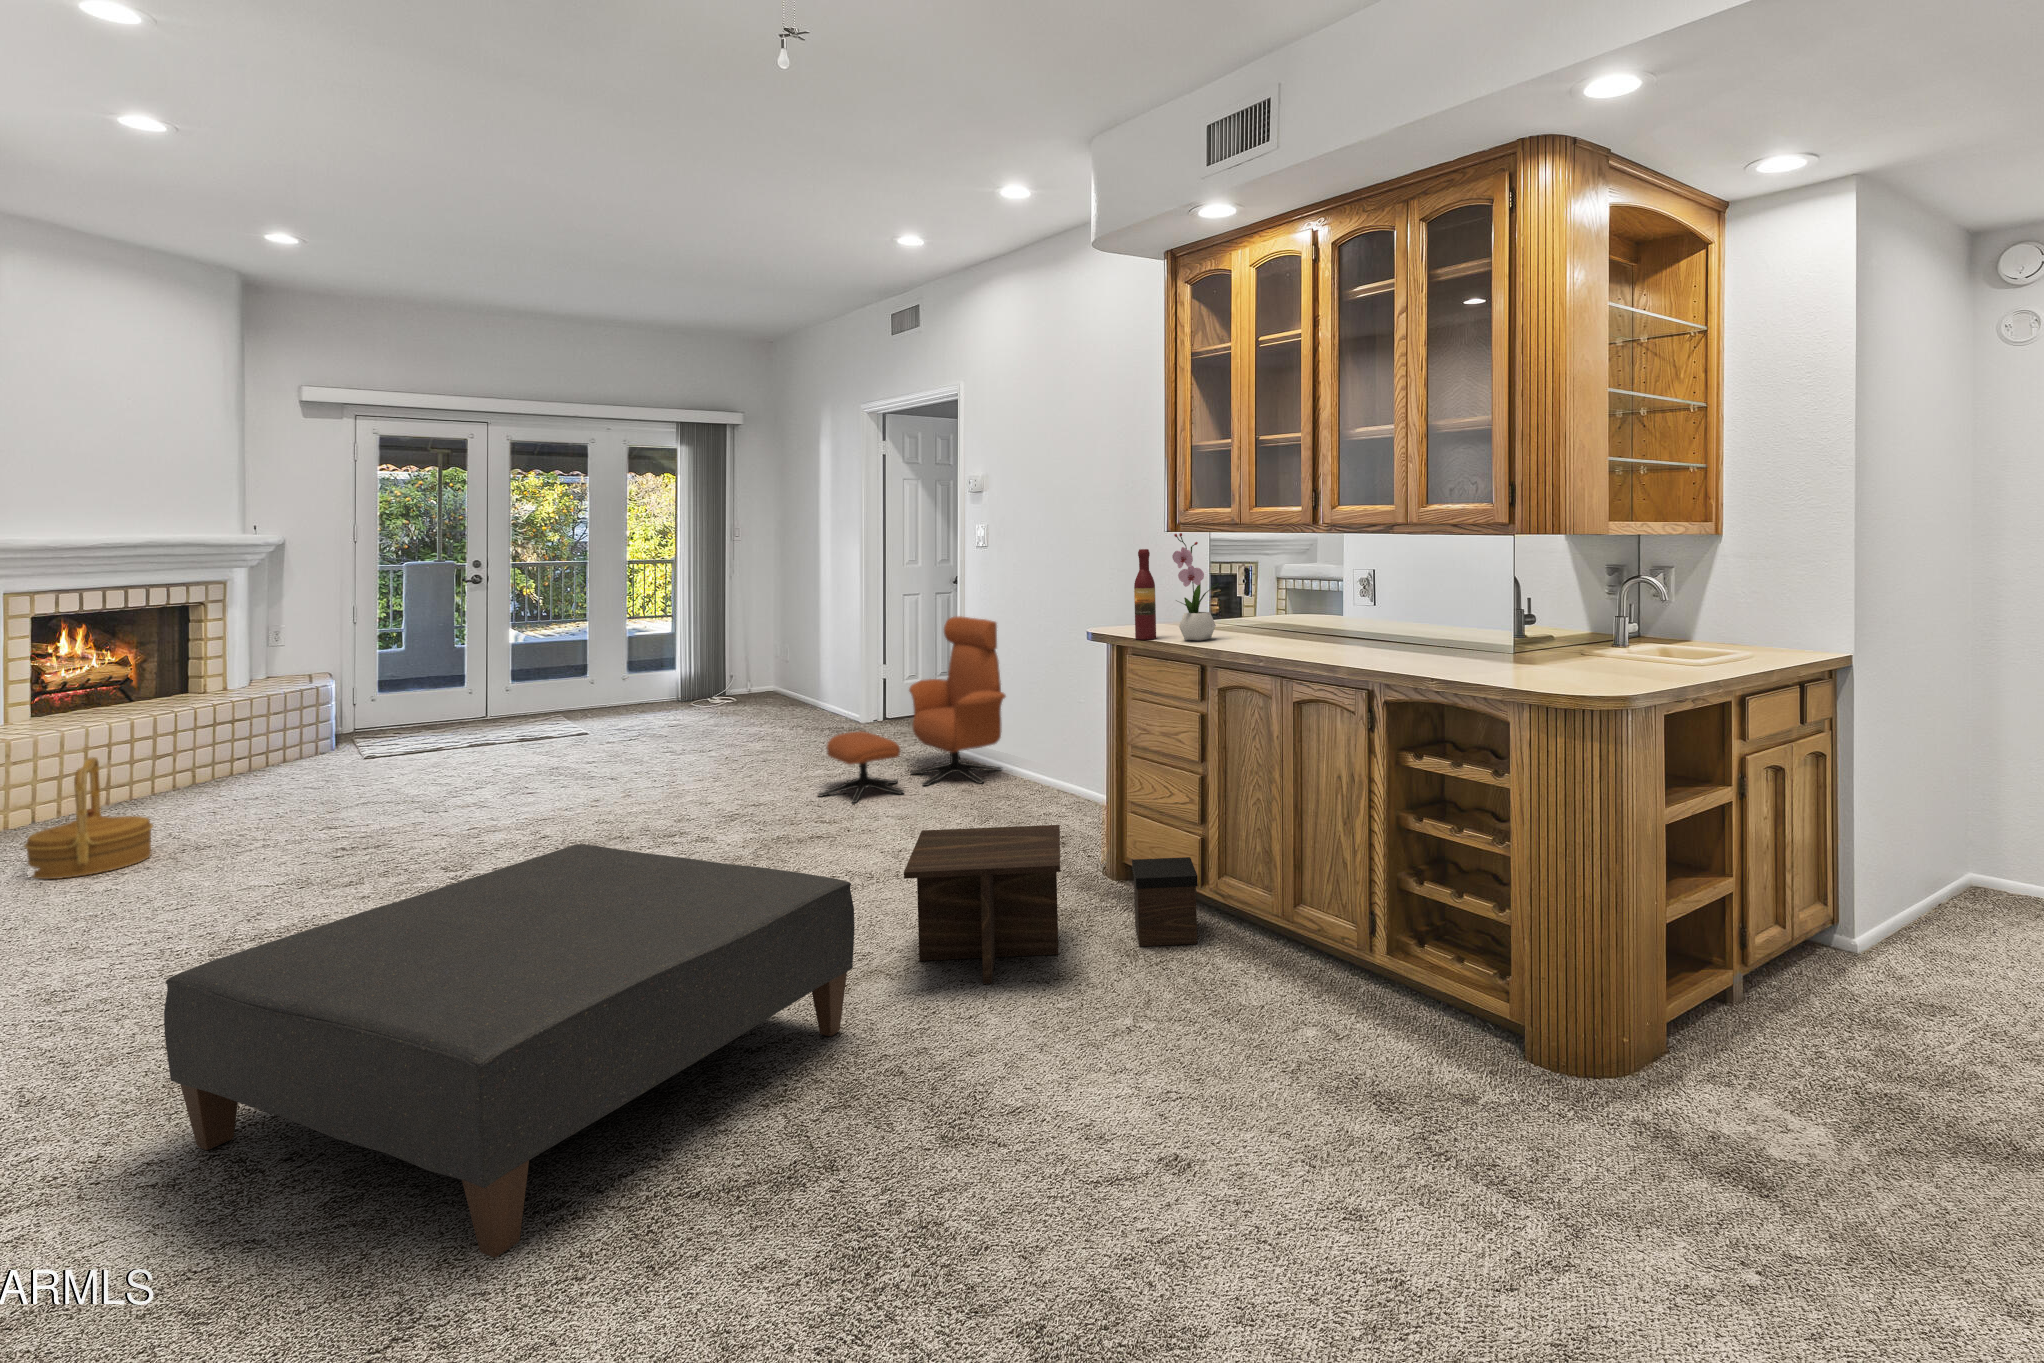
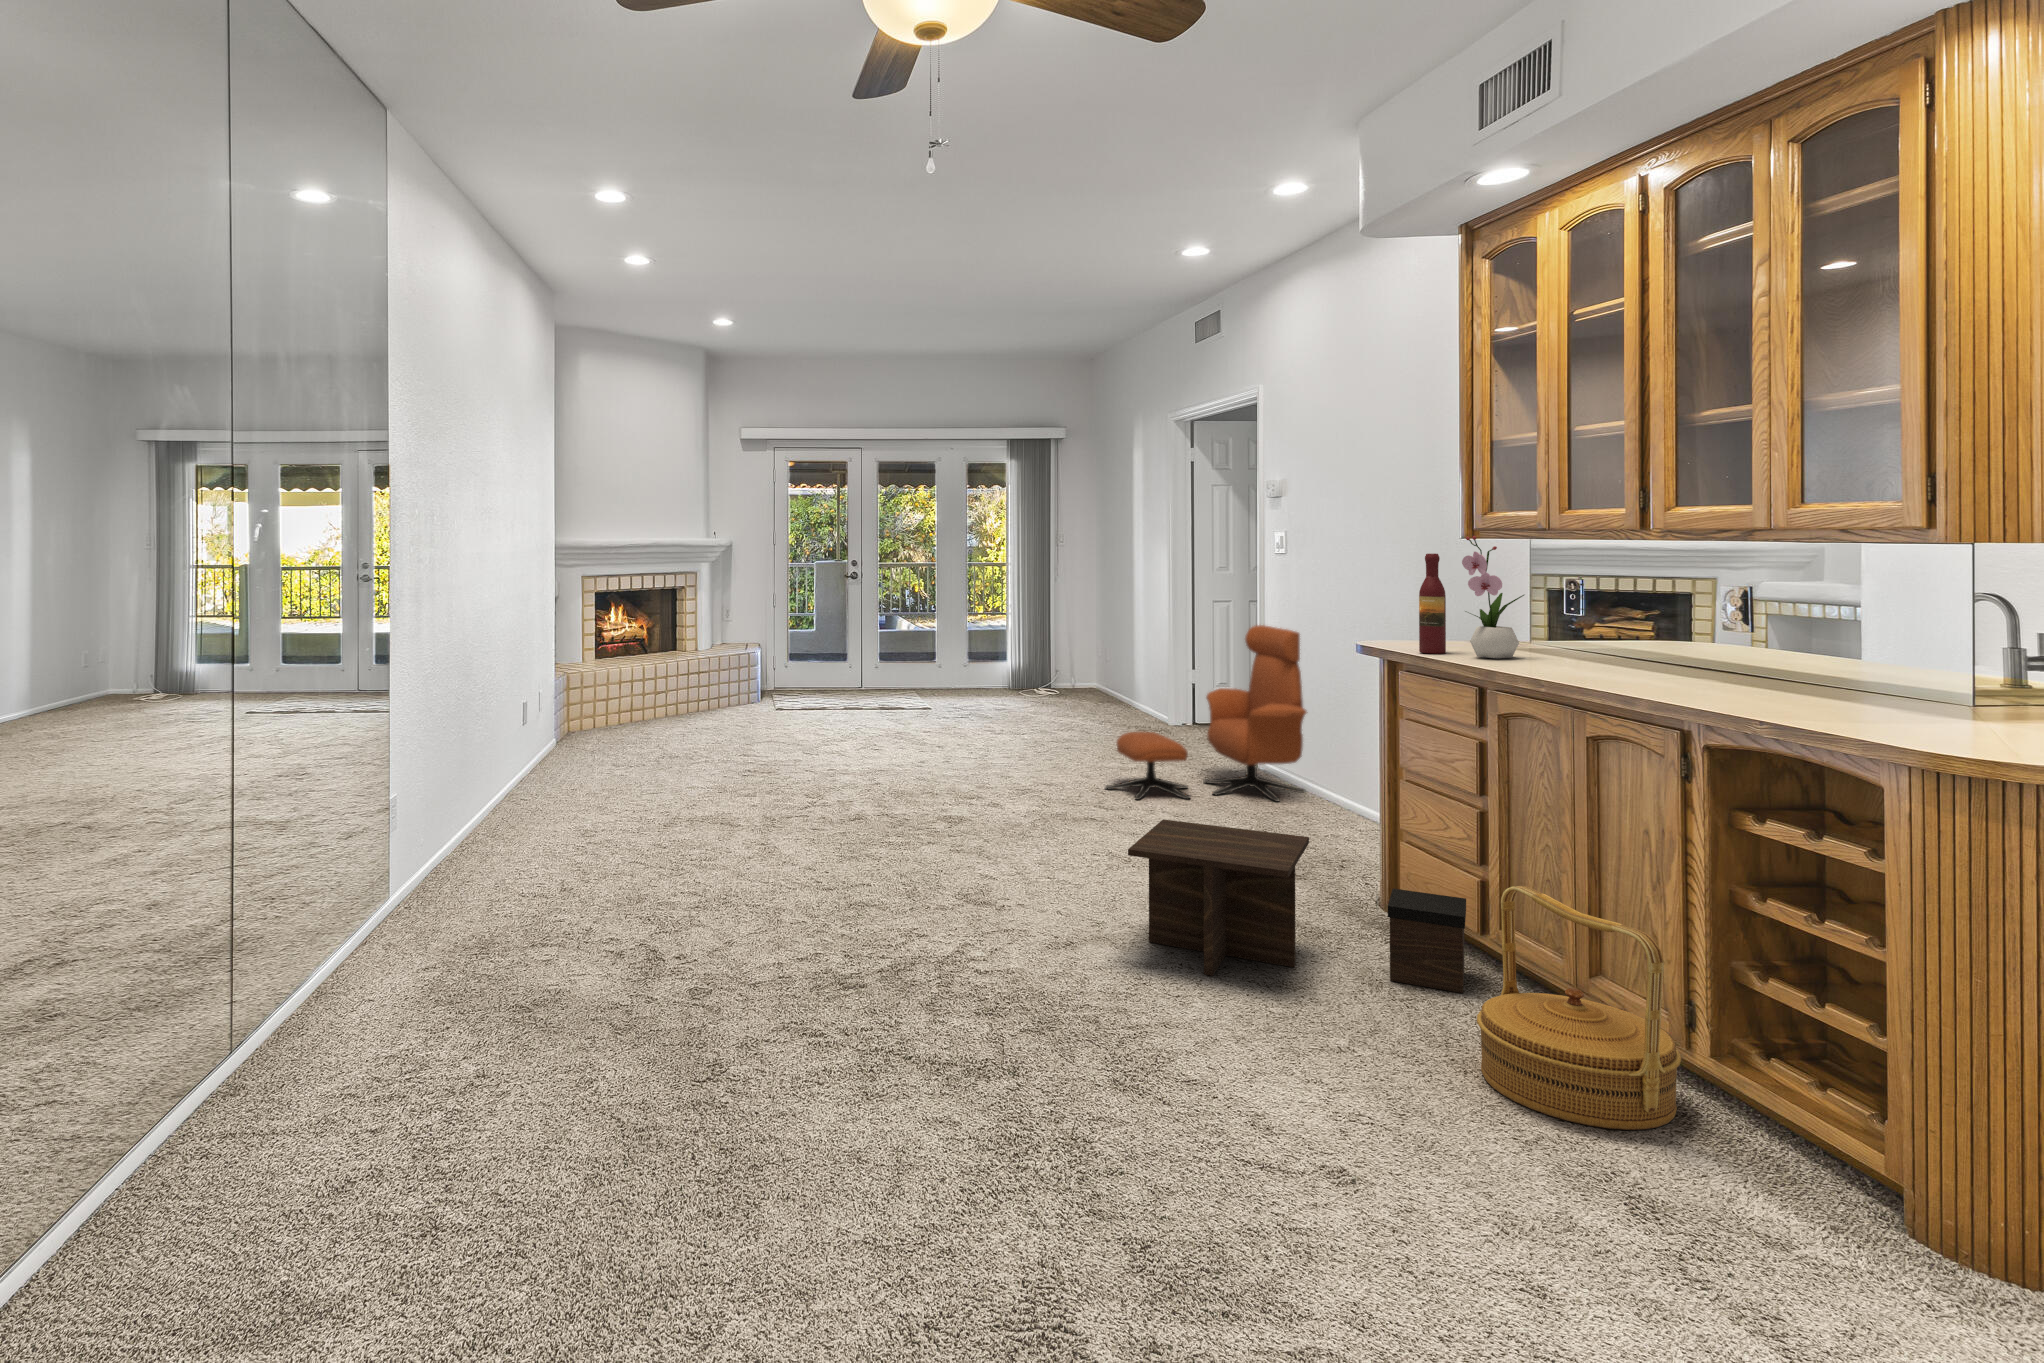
woven basket: present [24,757,153,879] -> present [1477,886,1681,1130]
ottoman: present [164,844,855,1258] -> none [591,781,1072,1058]

